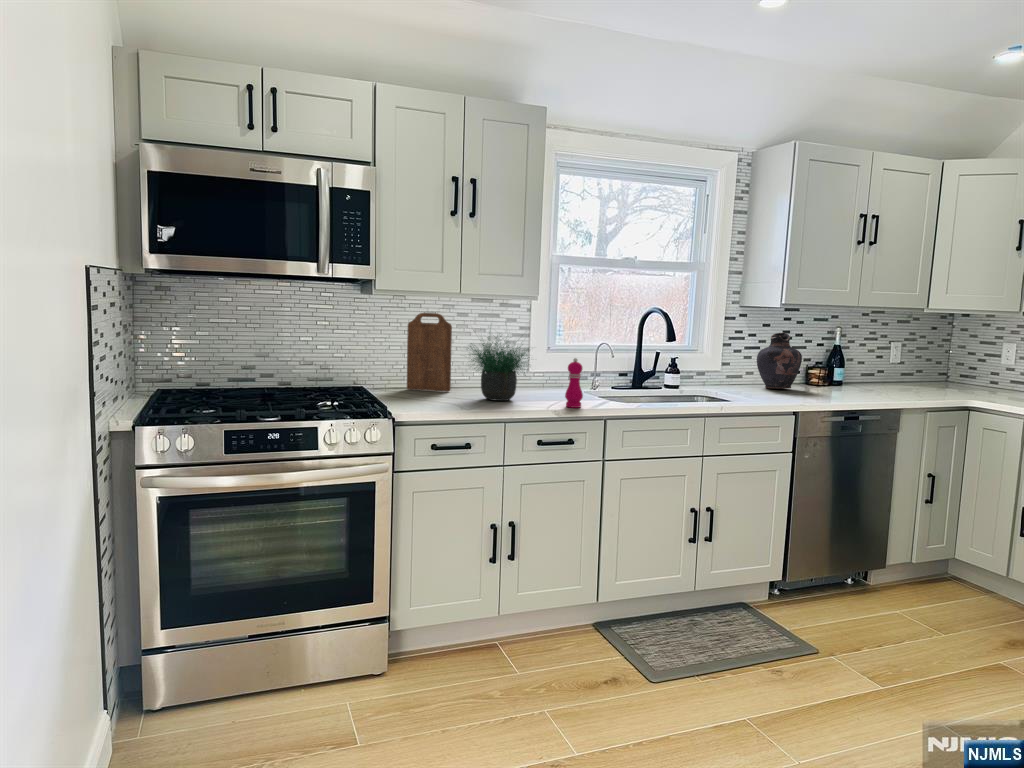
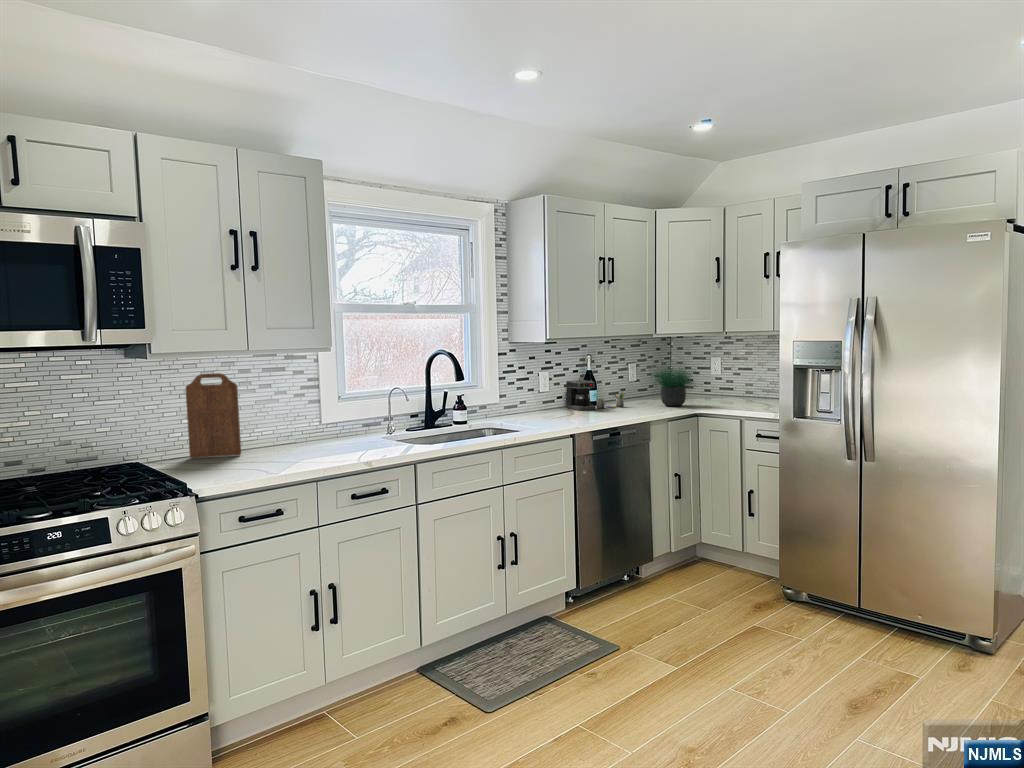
vase: present [757,332,802,389] -> none [528,363,566,415]
potted plant: present [468,336,527,401] -> present [653,367,692,406]
coffee maker: none [804,355,878,390] -> present [566,380,625,410]
pepper mill: present [565,358,583,408] -> none [371,408,389,457]

